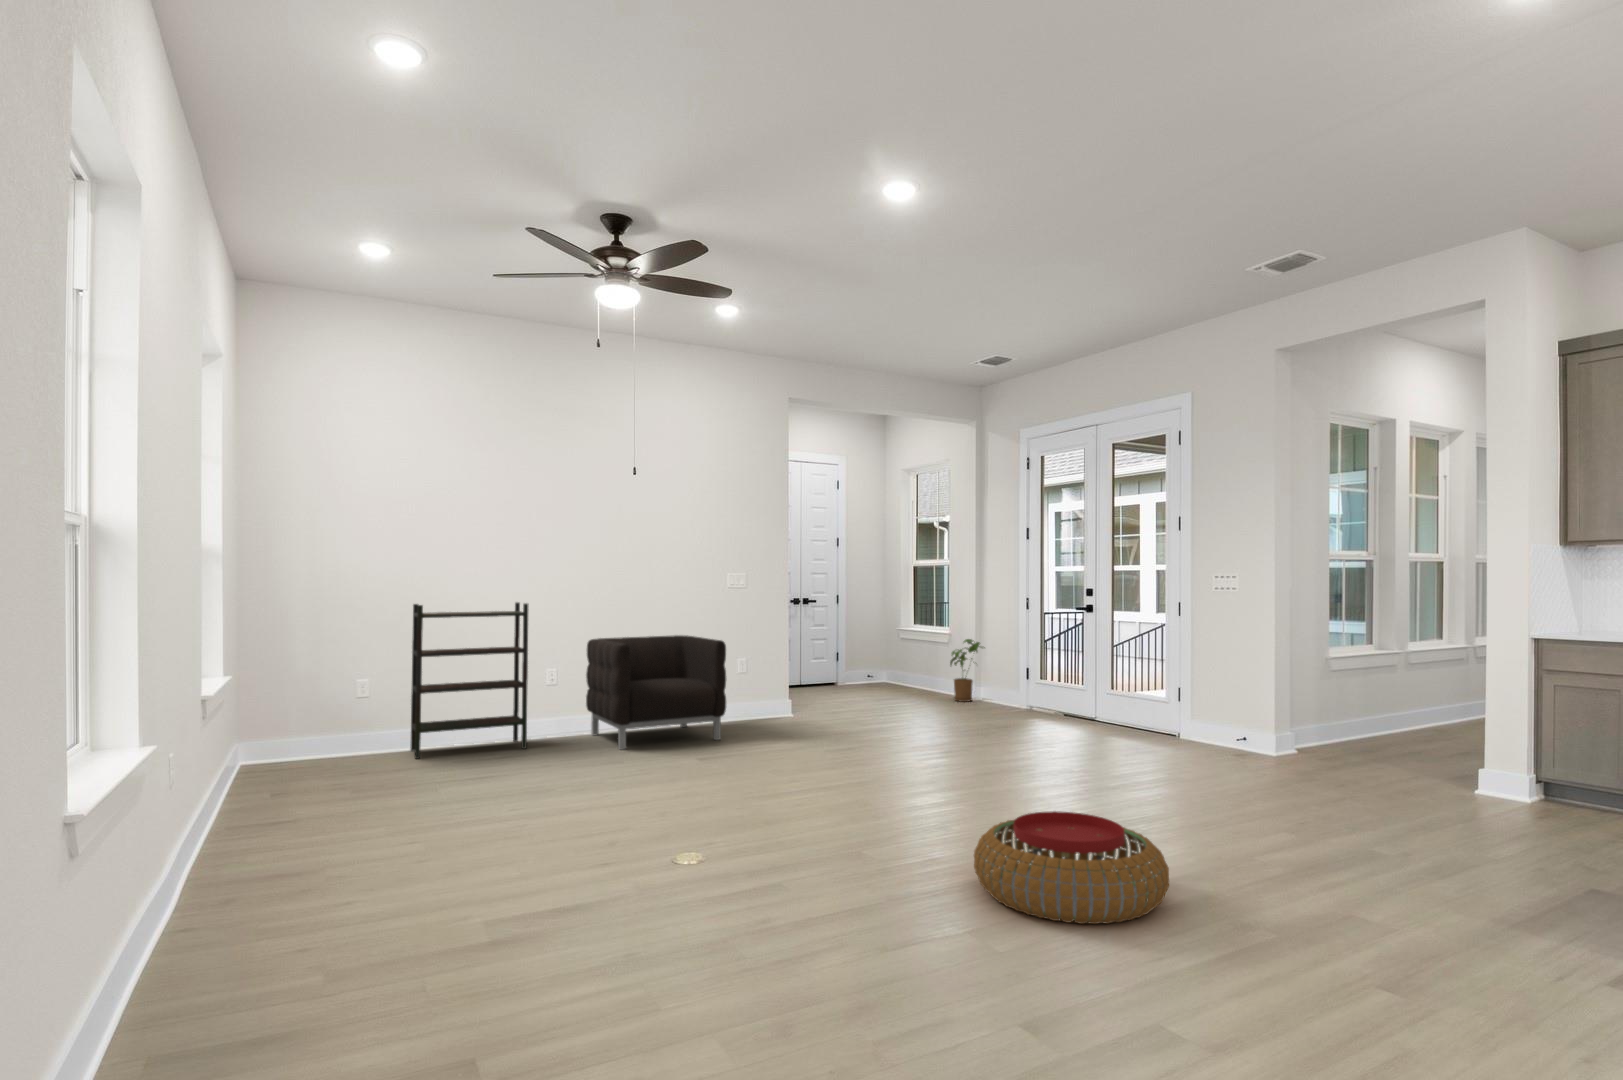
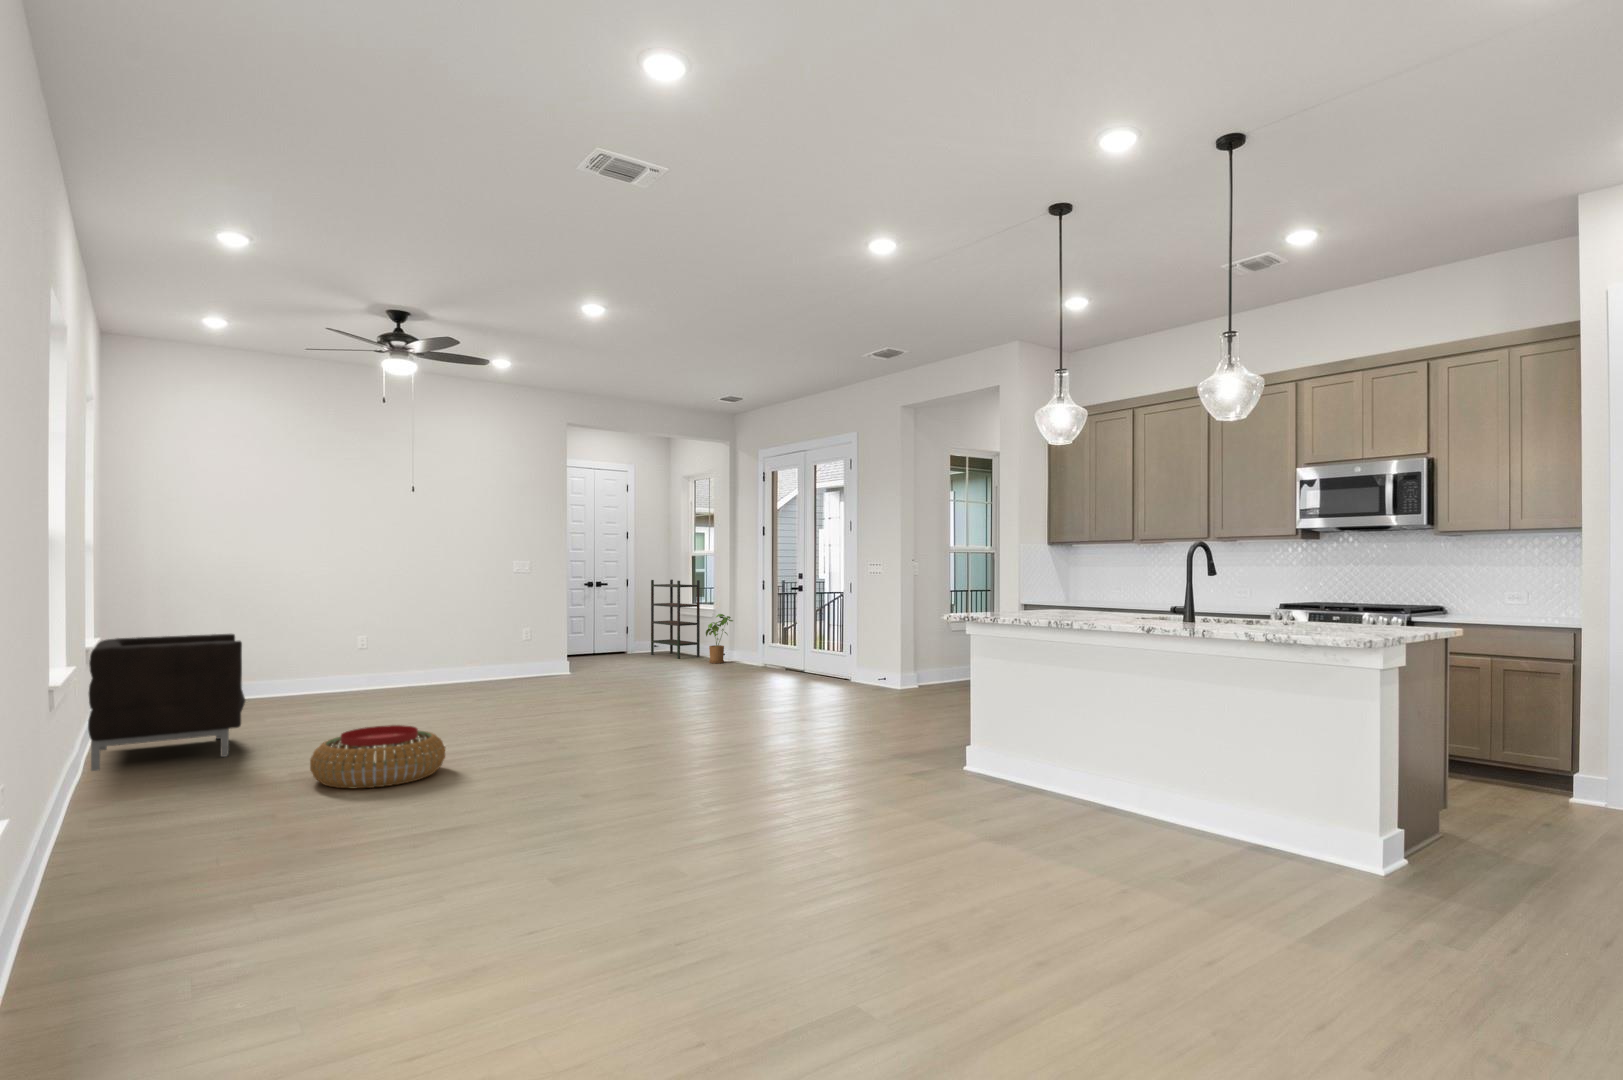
bookshelf: present [410,602,528,759] -> present [651,580,700,659]
armchair: present [586,635,726,750] -> present [88,634,245,771]
pouf: present [974,811,1169,924] -> present [310,725,445,788]

